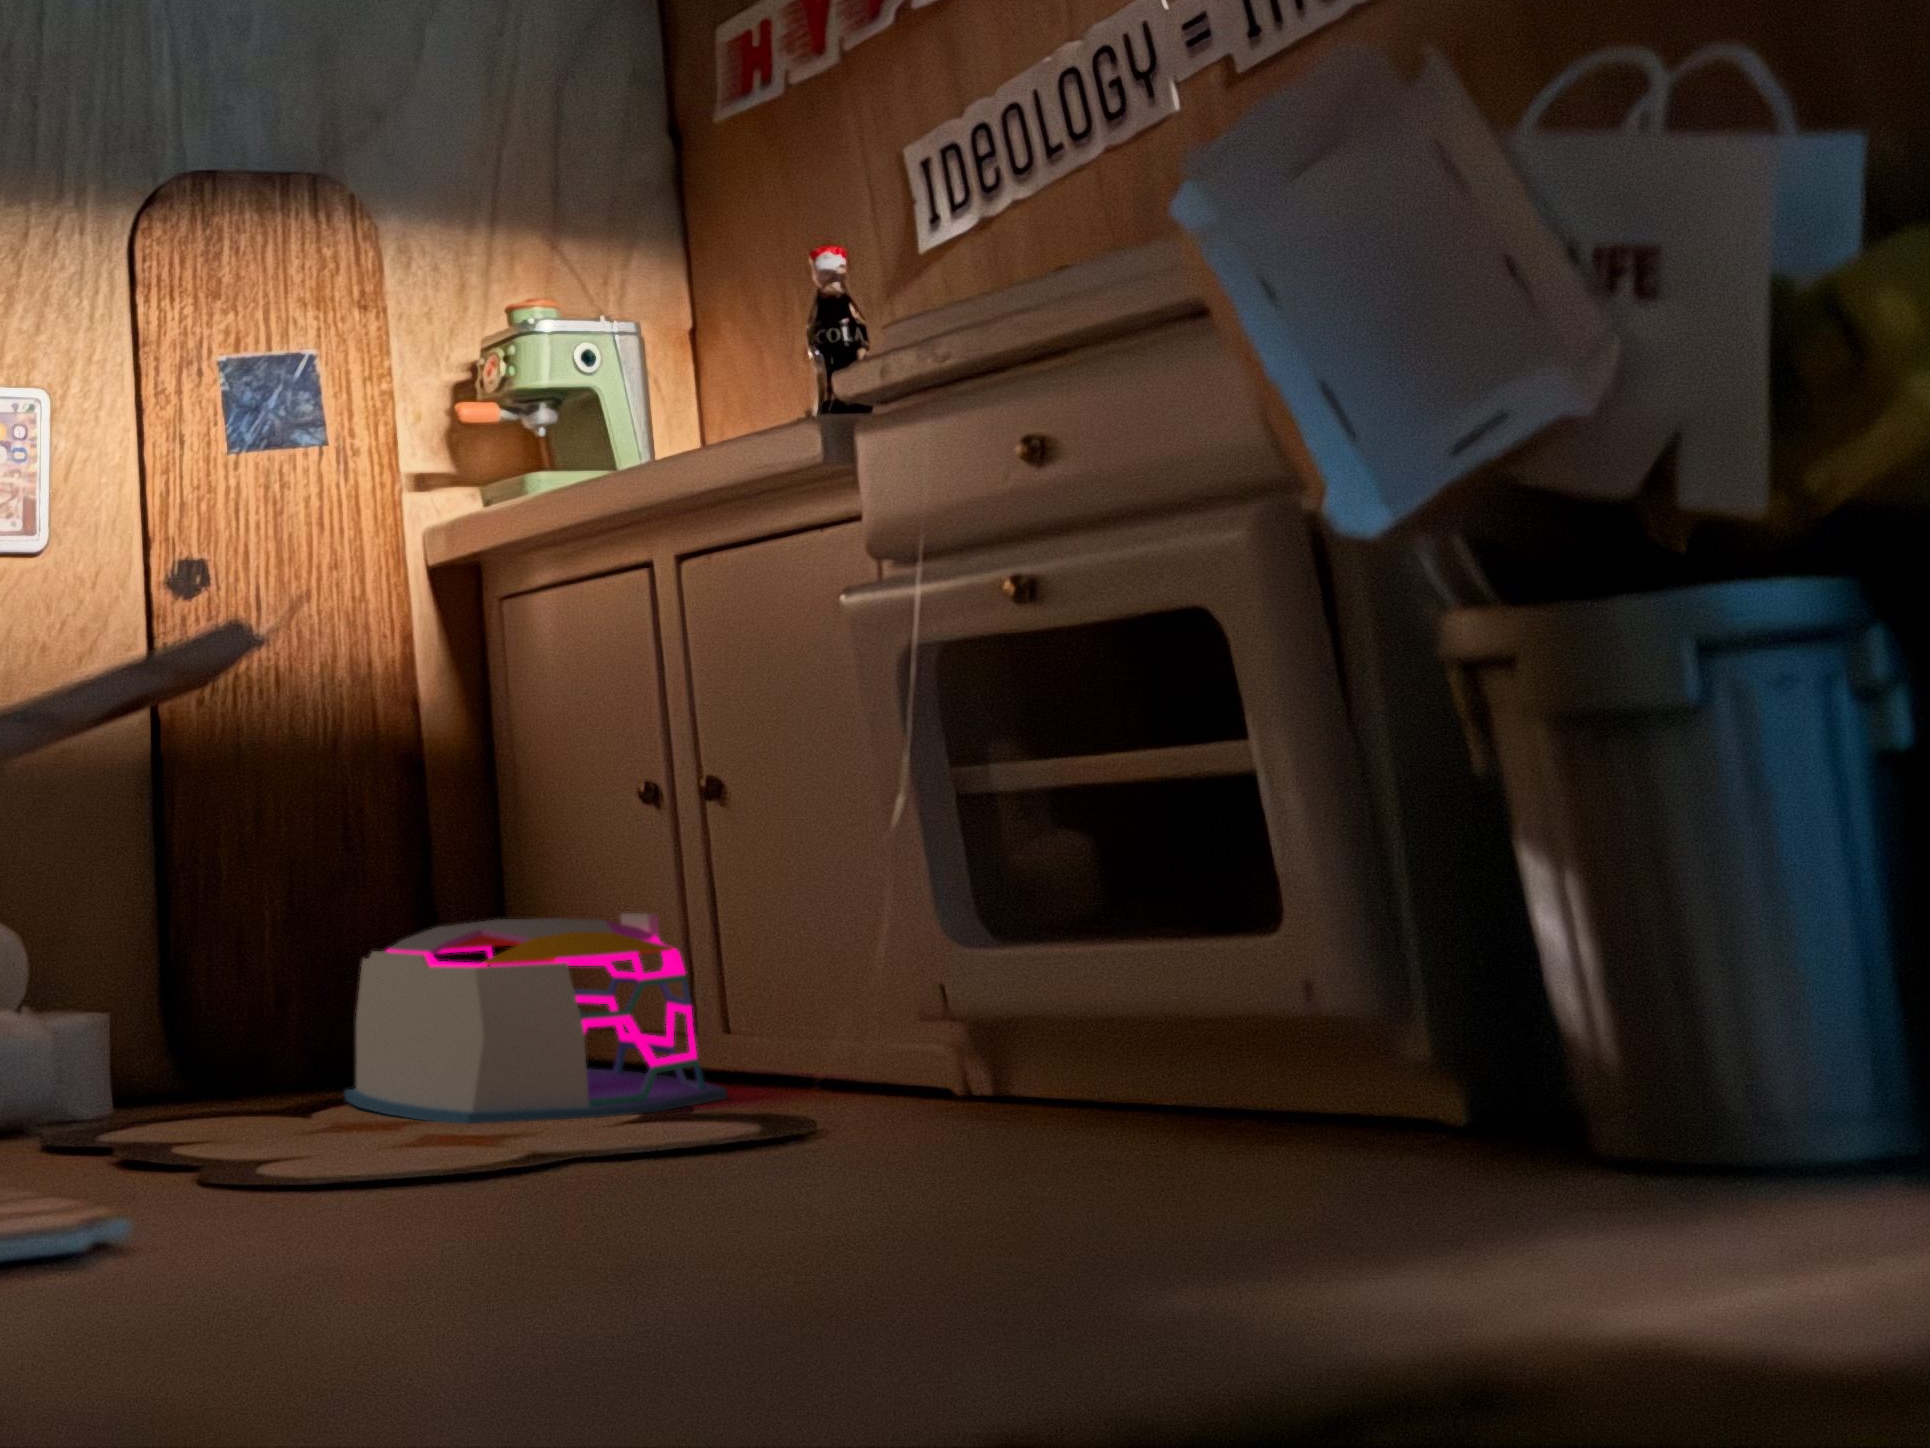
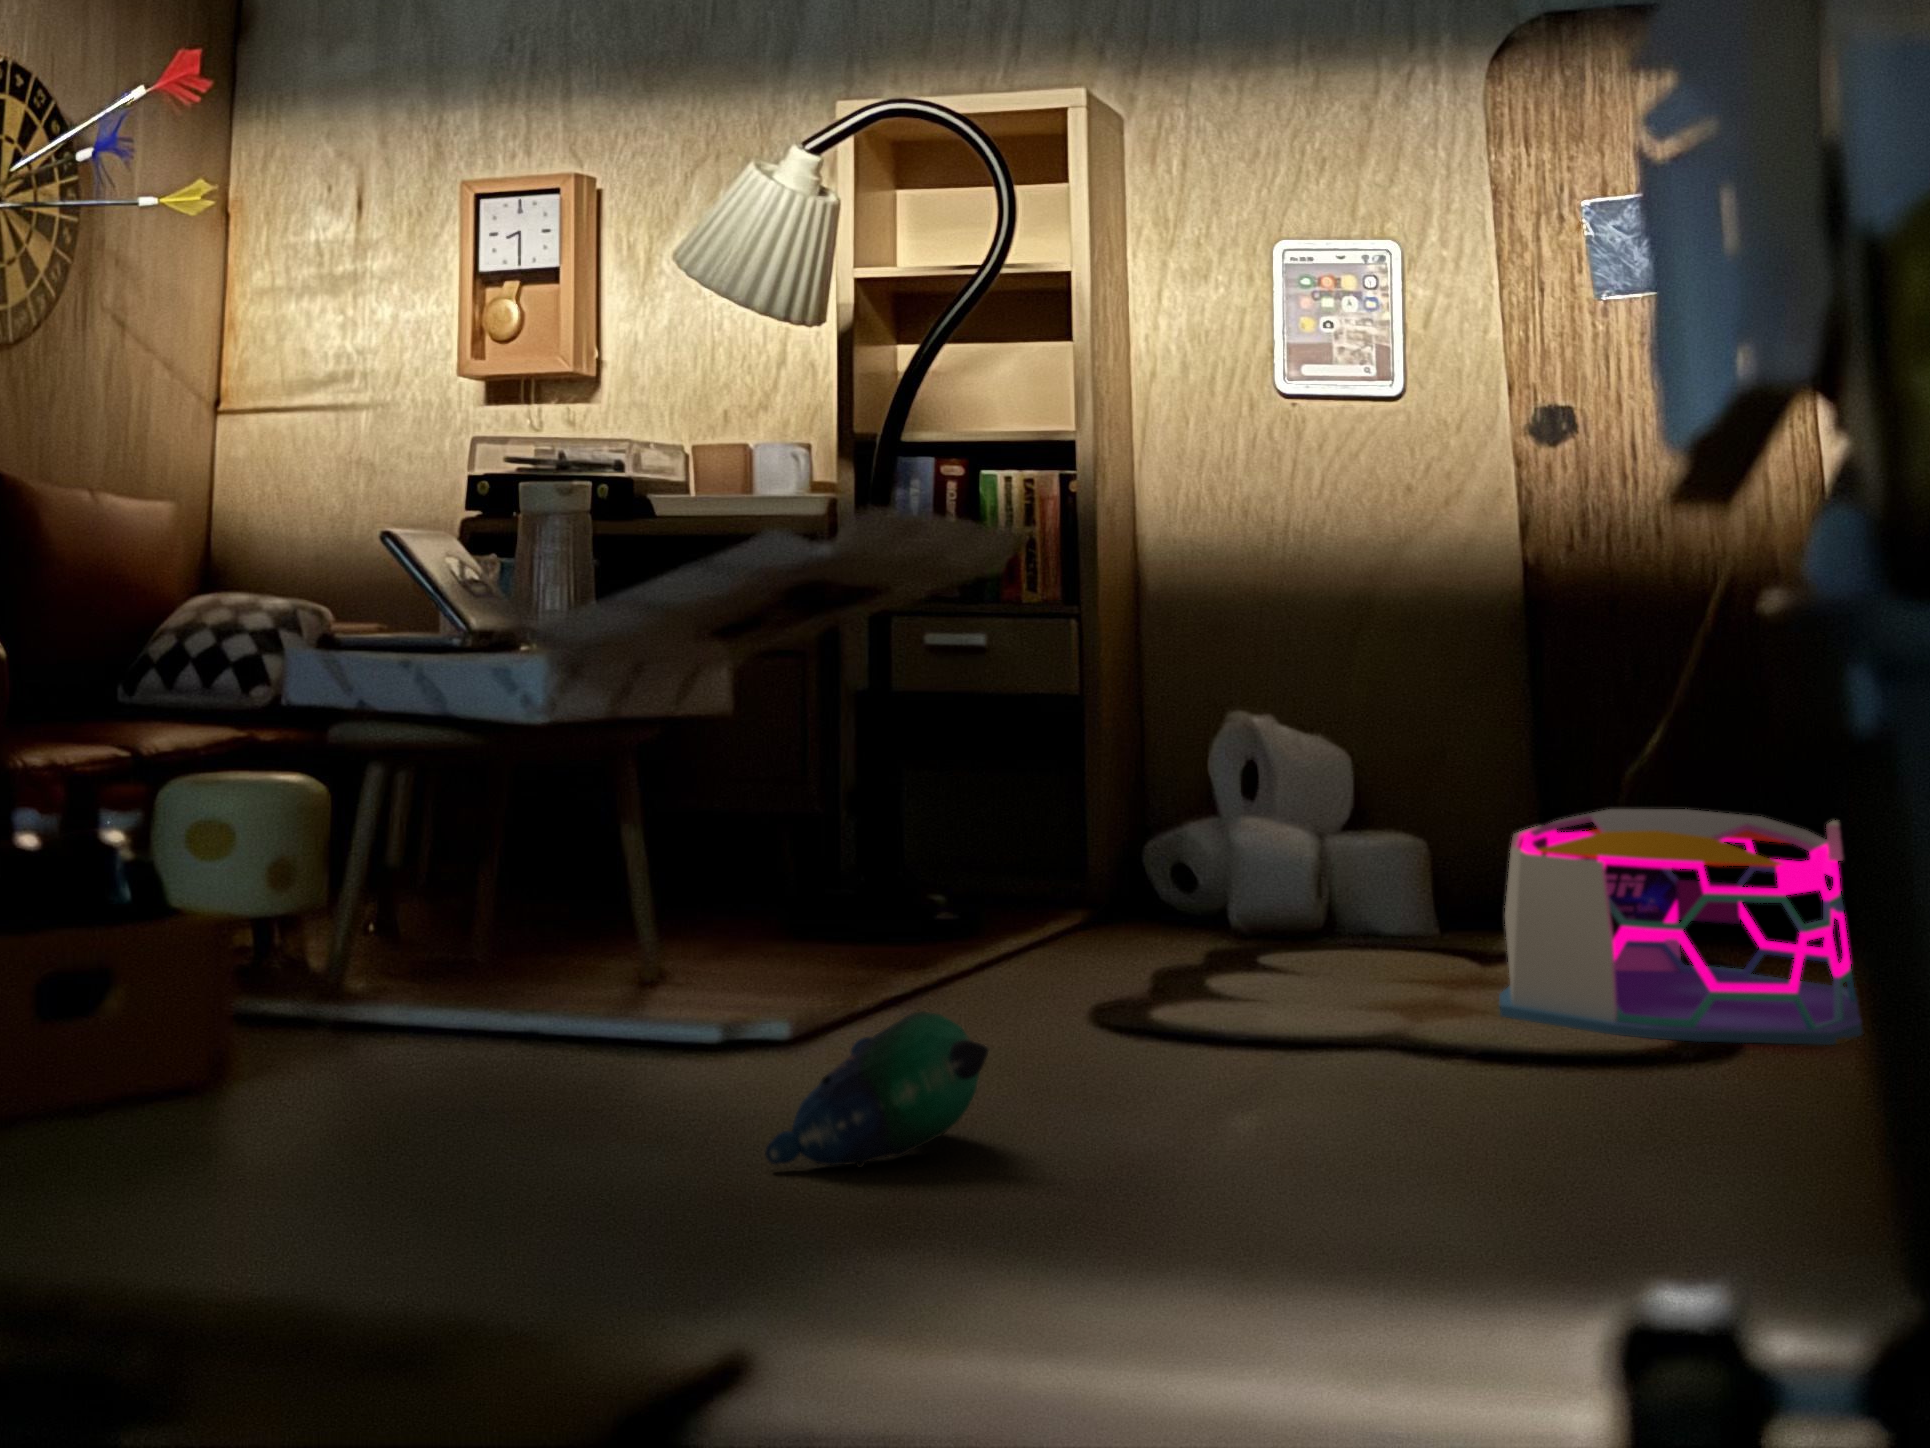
plush toy: none [608,1105,888,1255] -> present [765,1011,989,1167]

